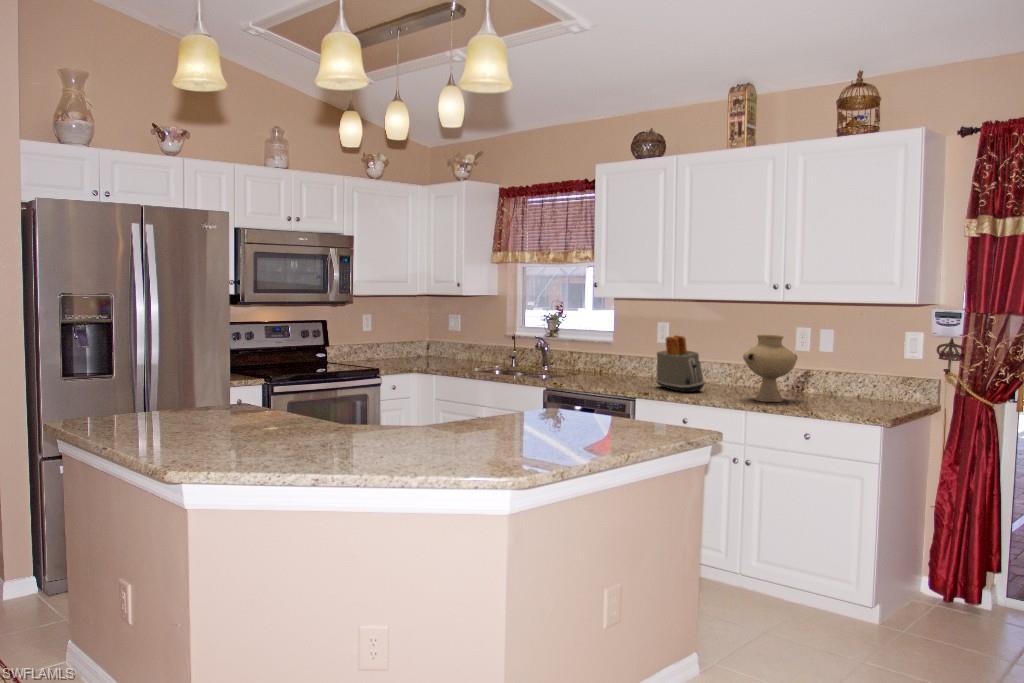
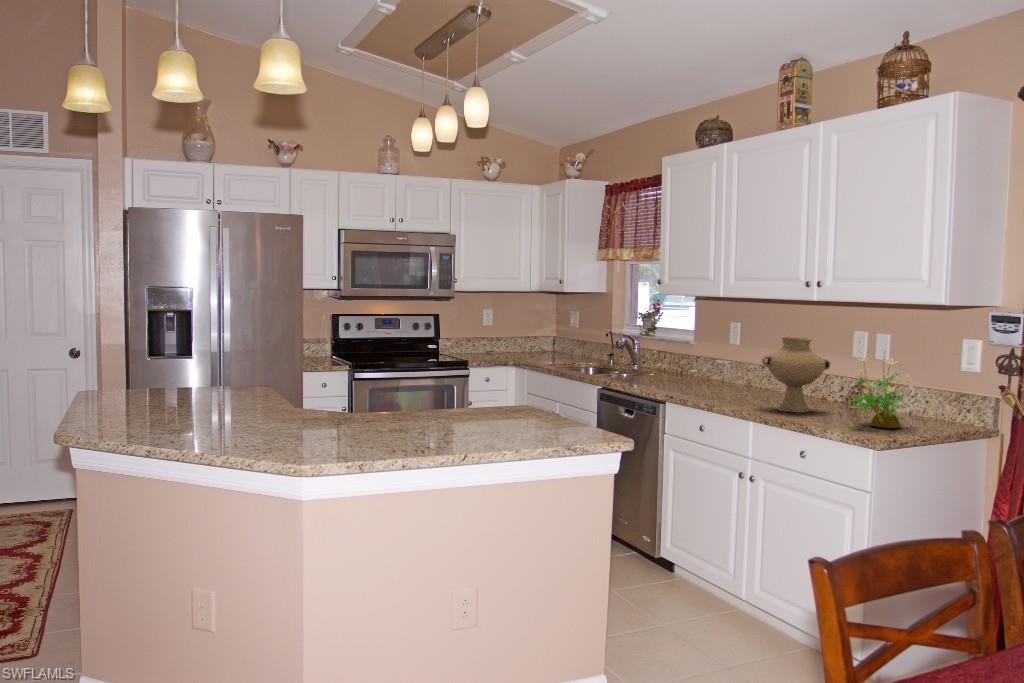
toaster: present [656,335,704,392] -> none [705,336,745,398]
potted plant: none [842,342,896,411] -> present [850,349,913,428]

